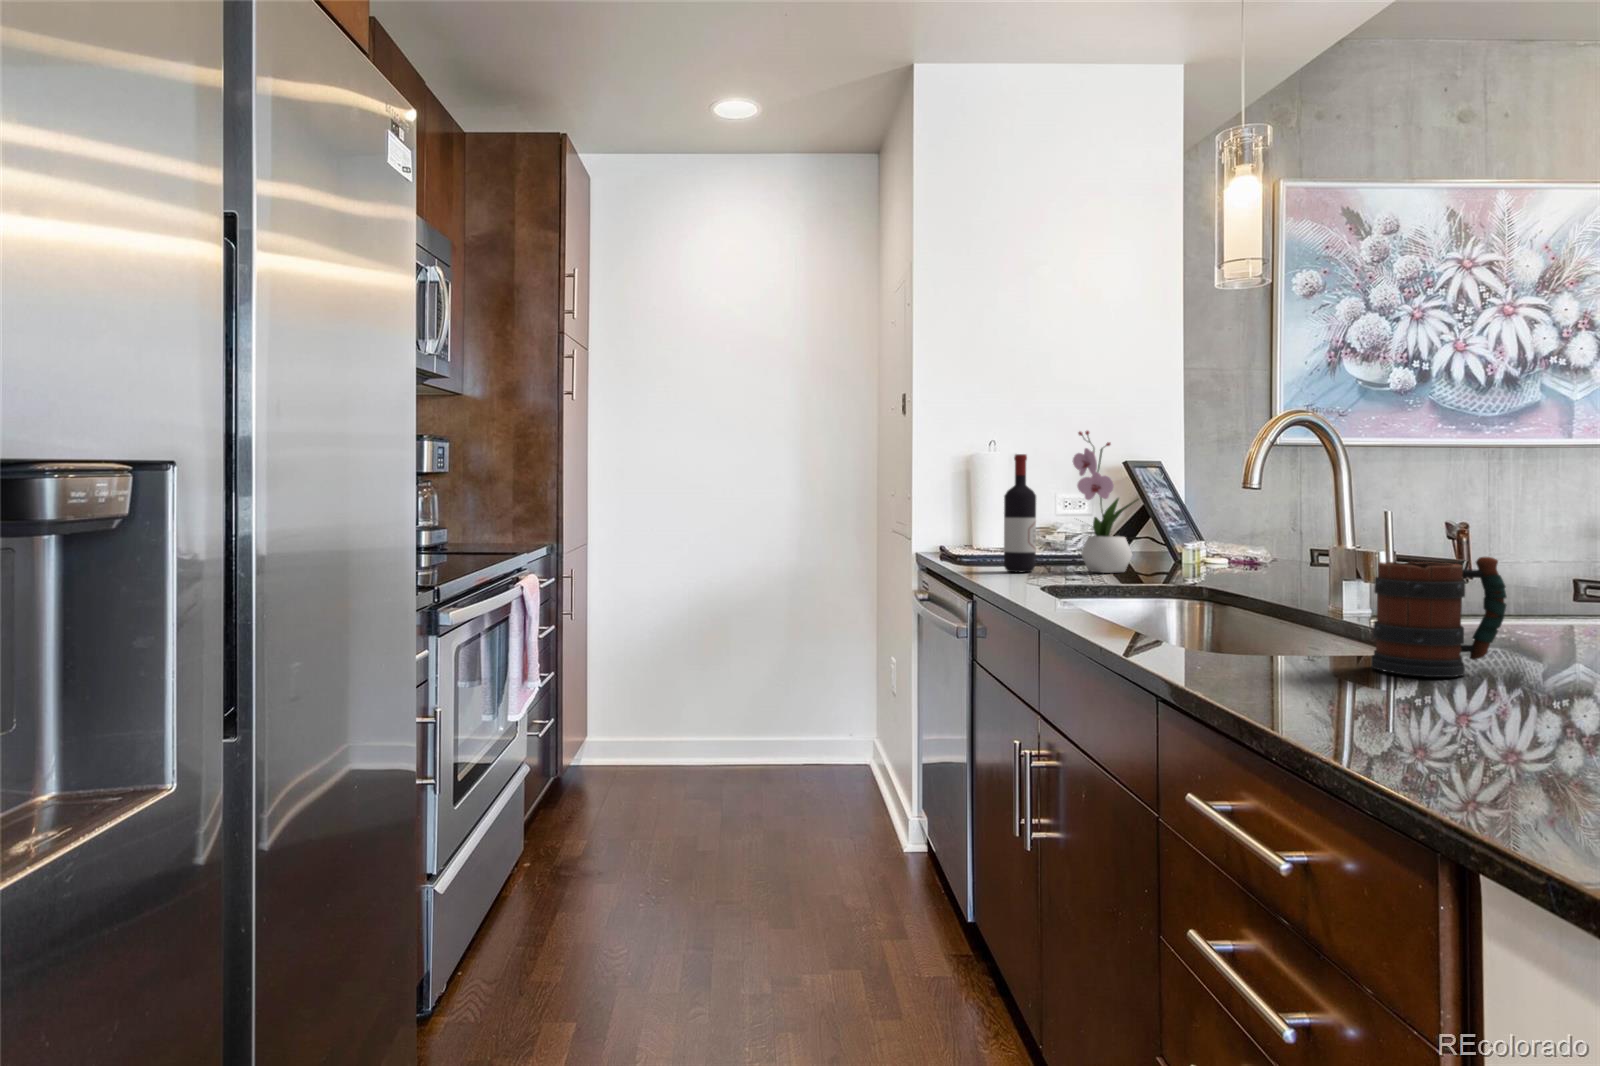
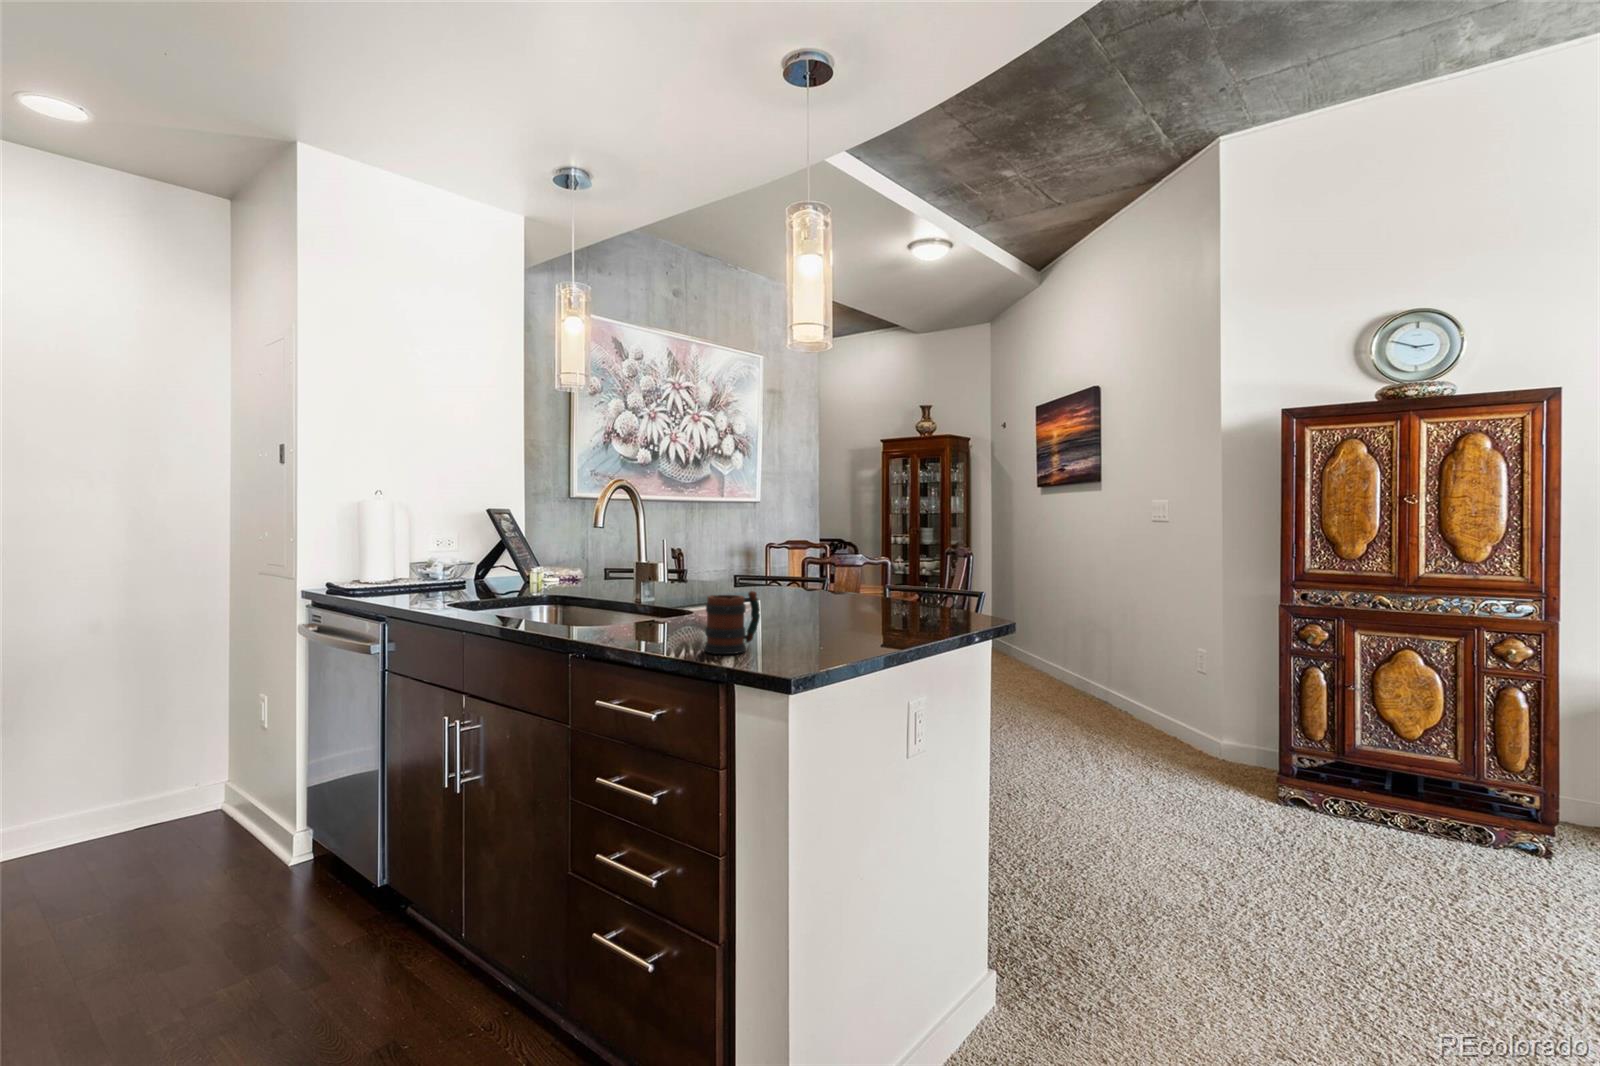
flower arrangement: present [1073,431,1138,573] -> none [462,491,513,597]
wine bottle: present [1004,454,1036,572] -> none [404,507,431,600]

